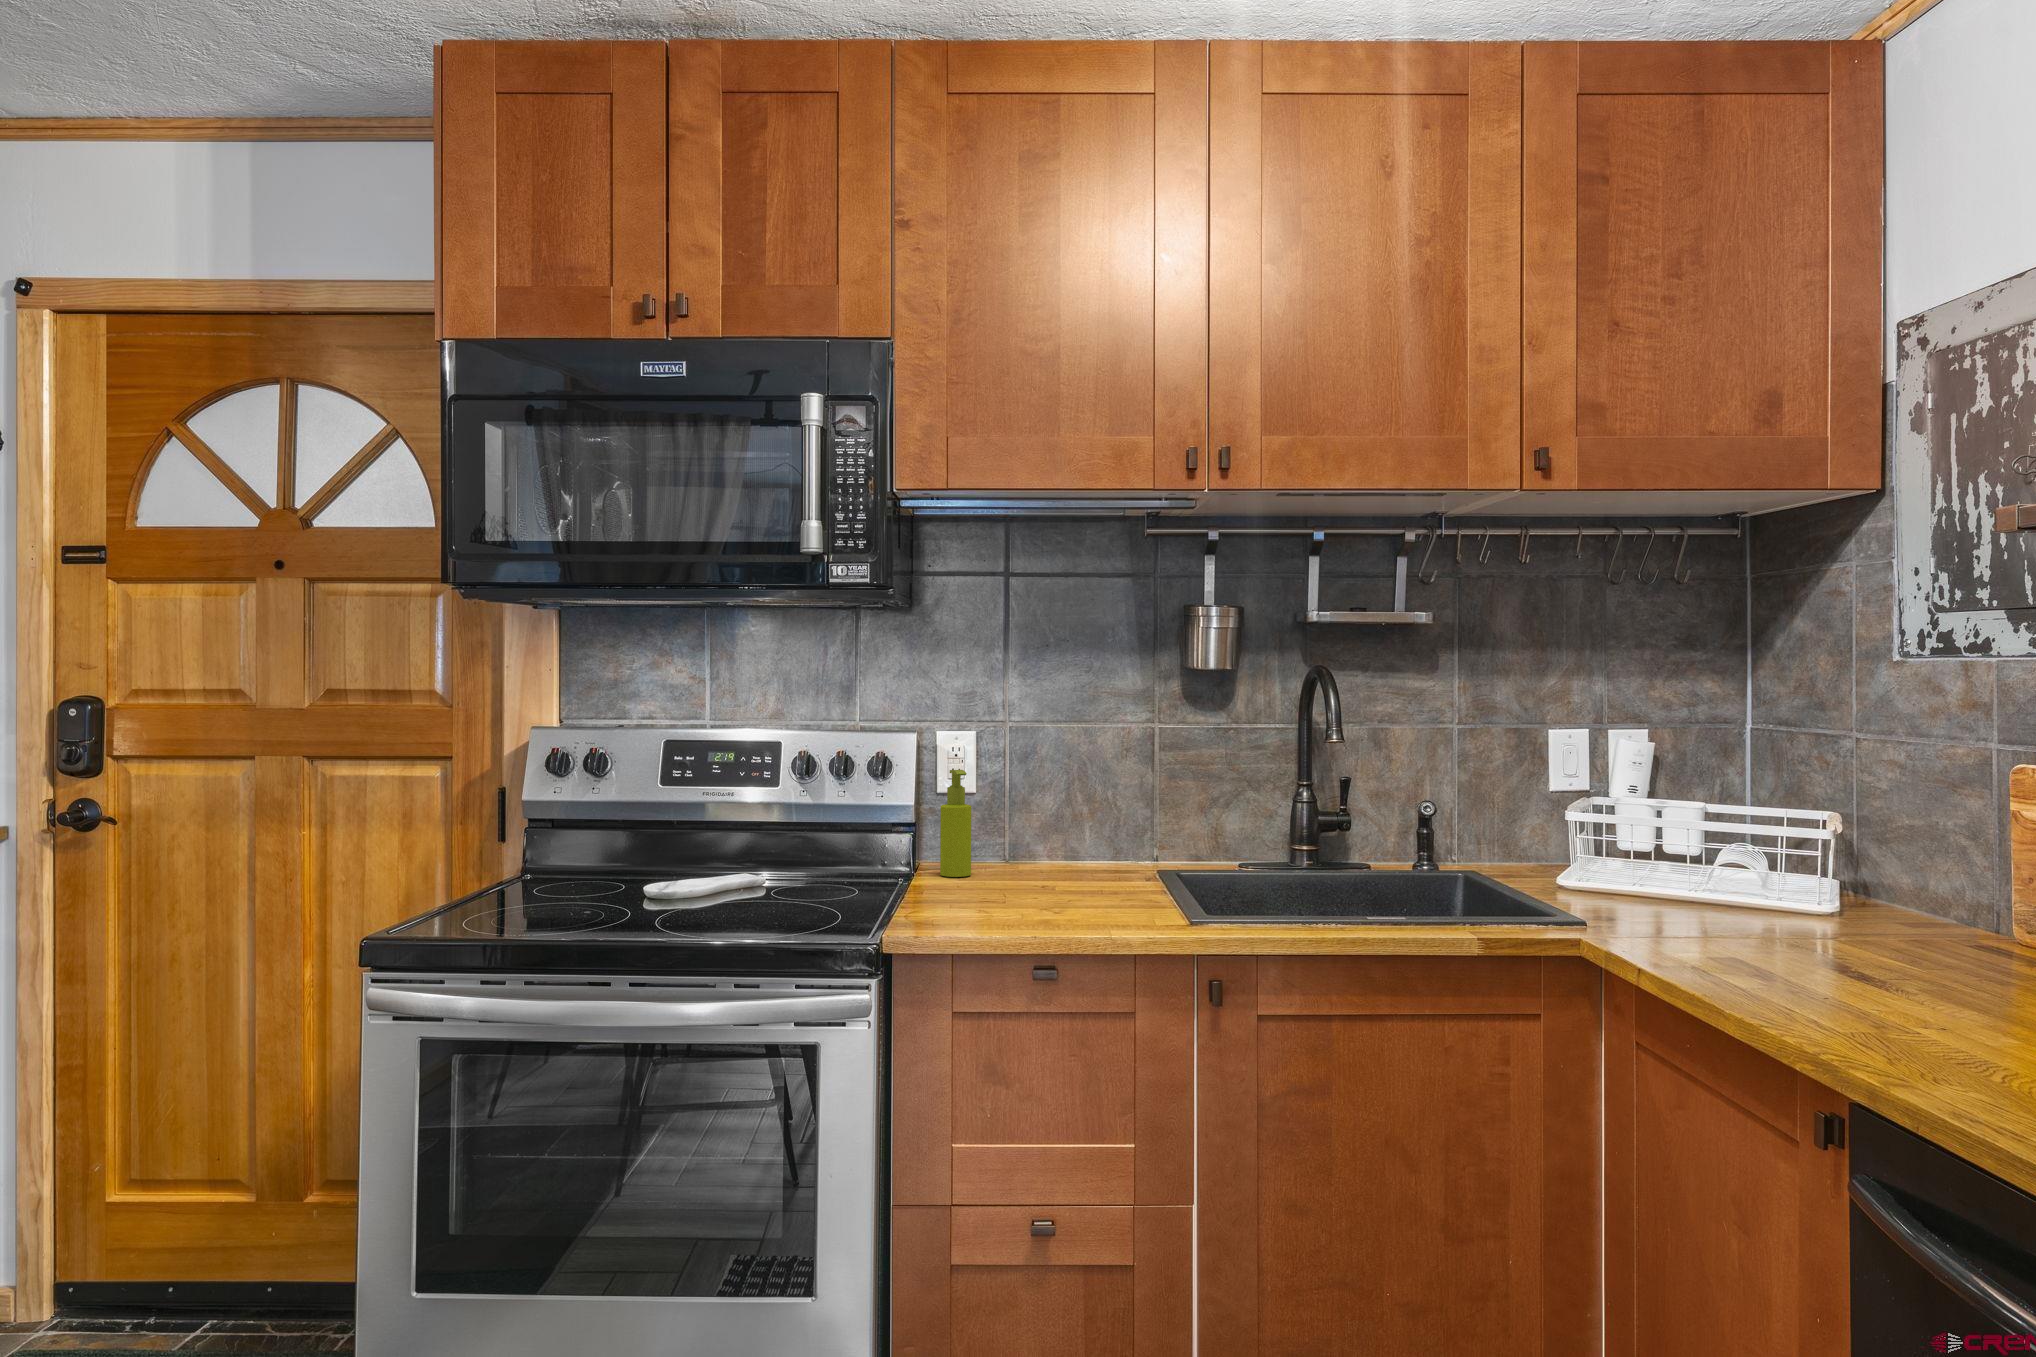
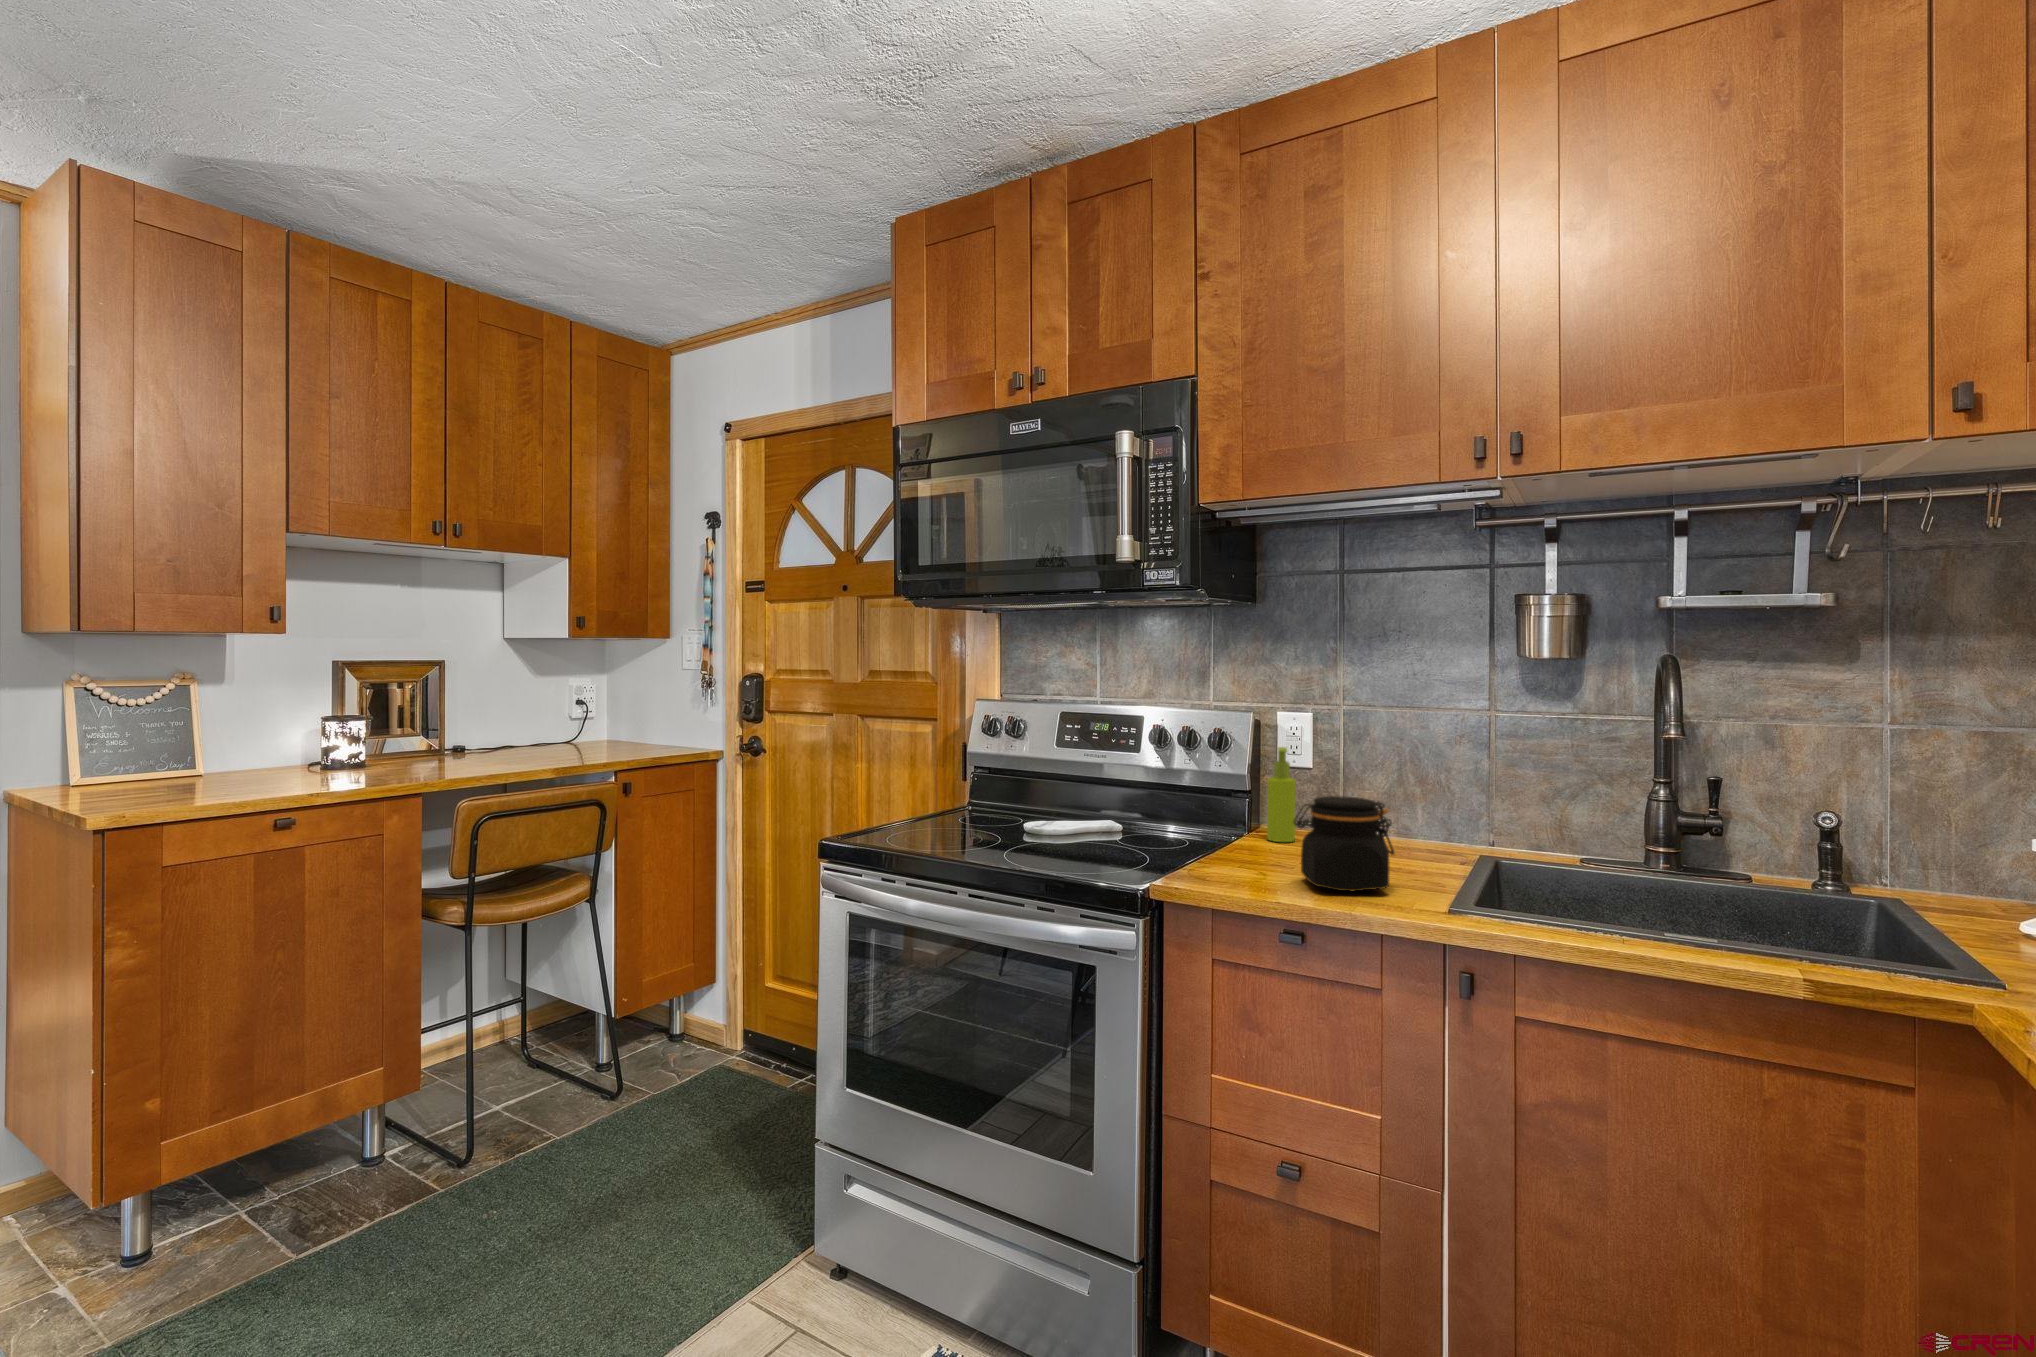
jar: none [1027,816,1125,915] -> present [1294,796,1394,892]

